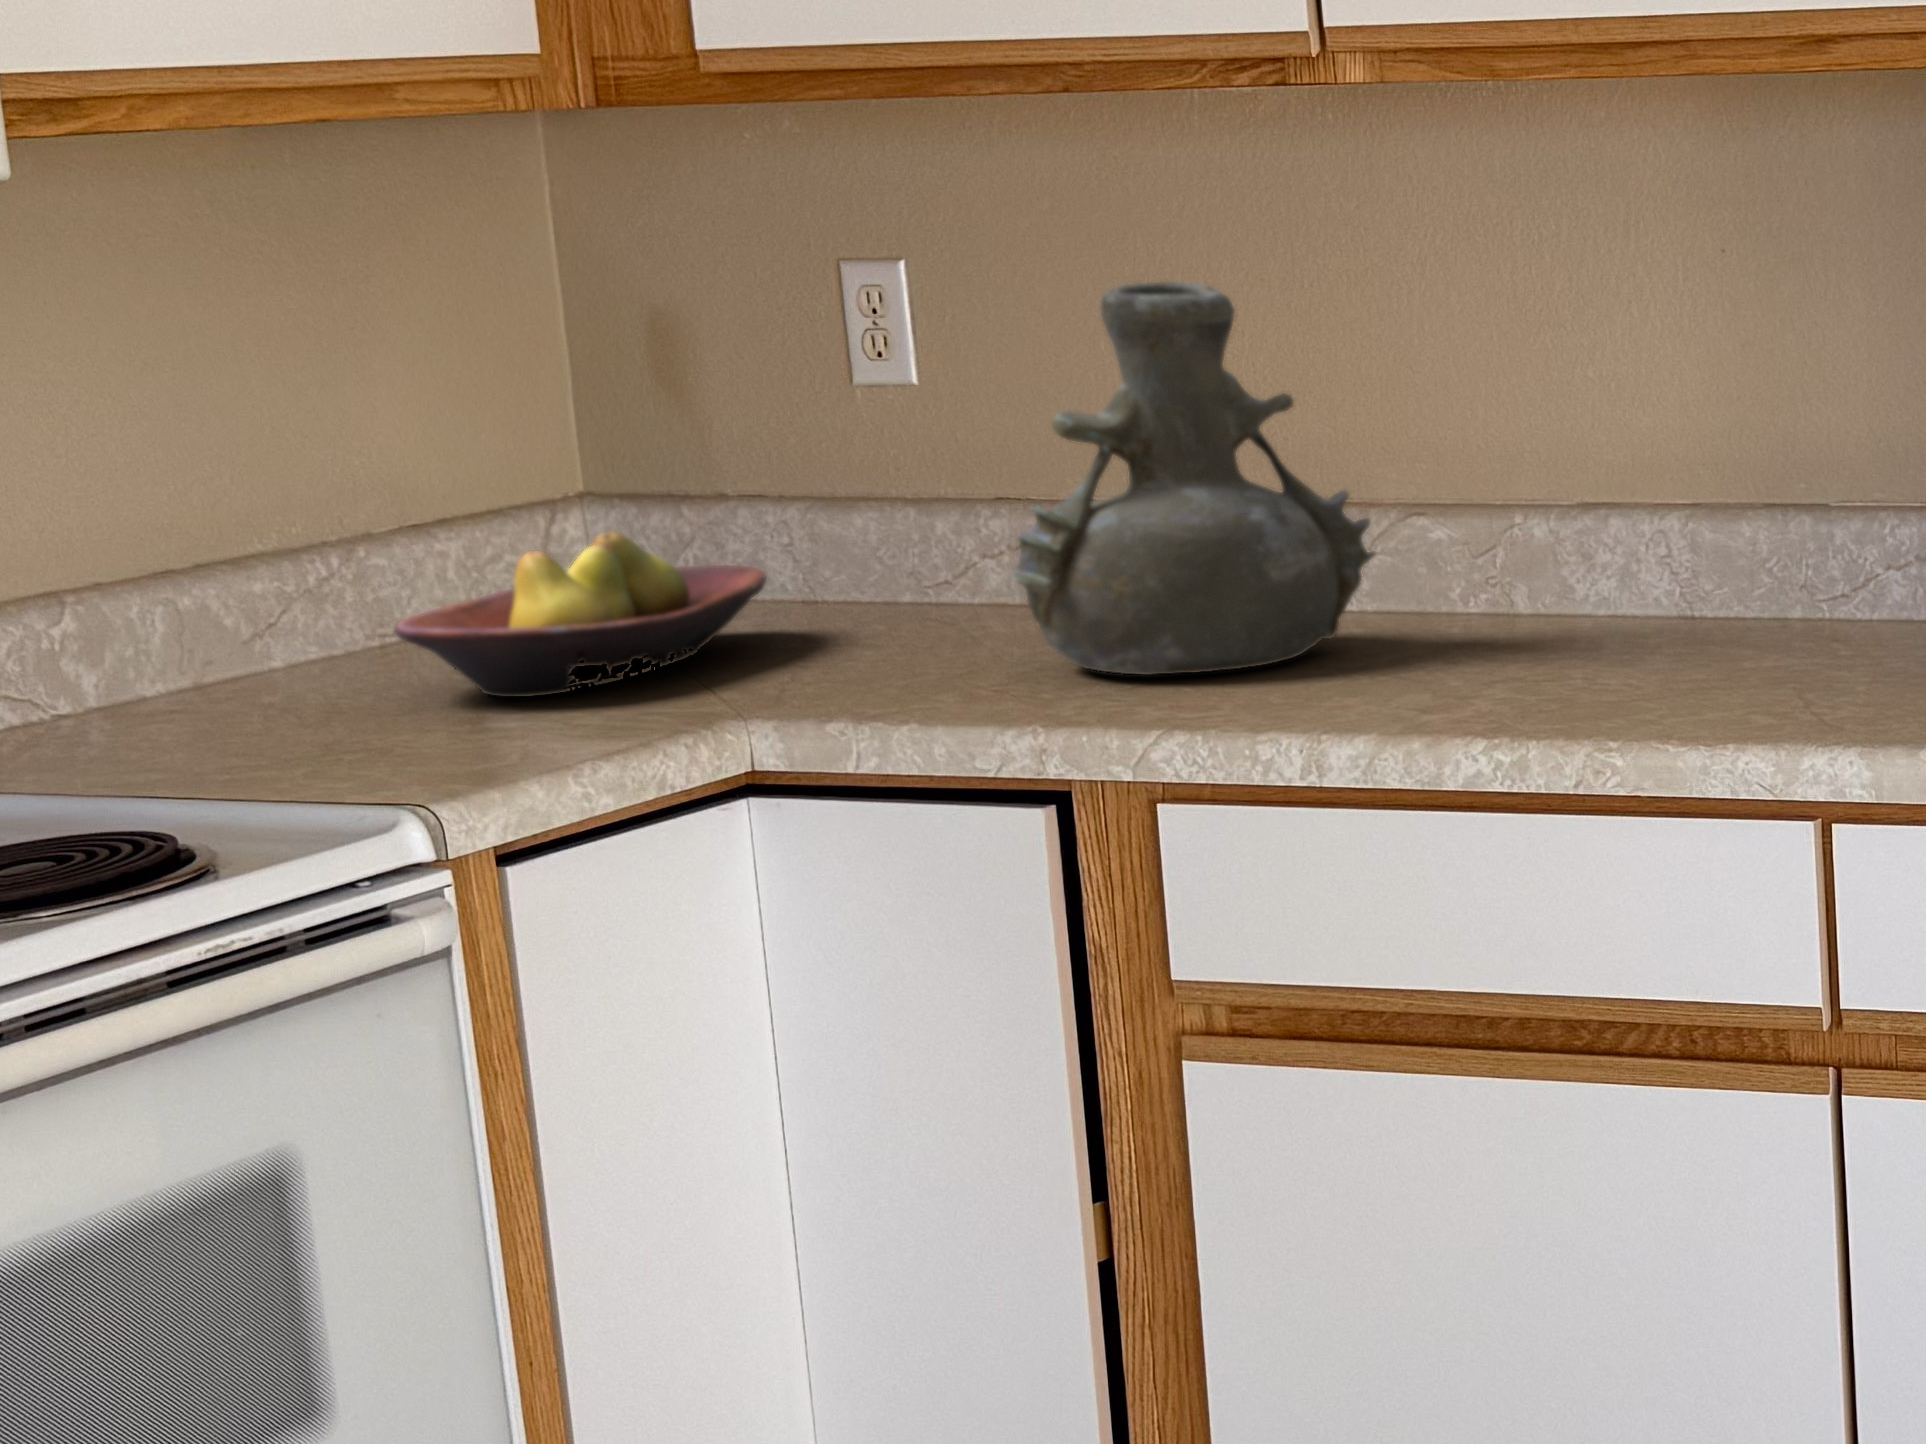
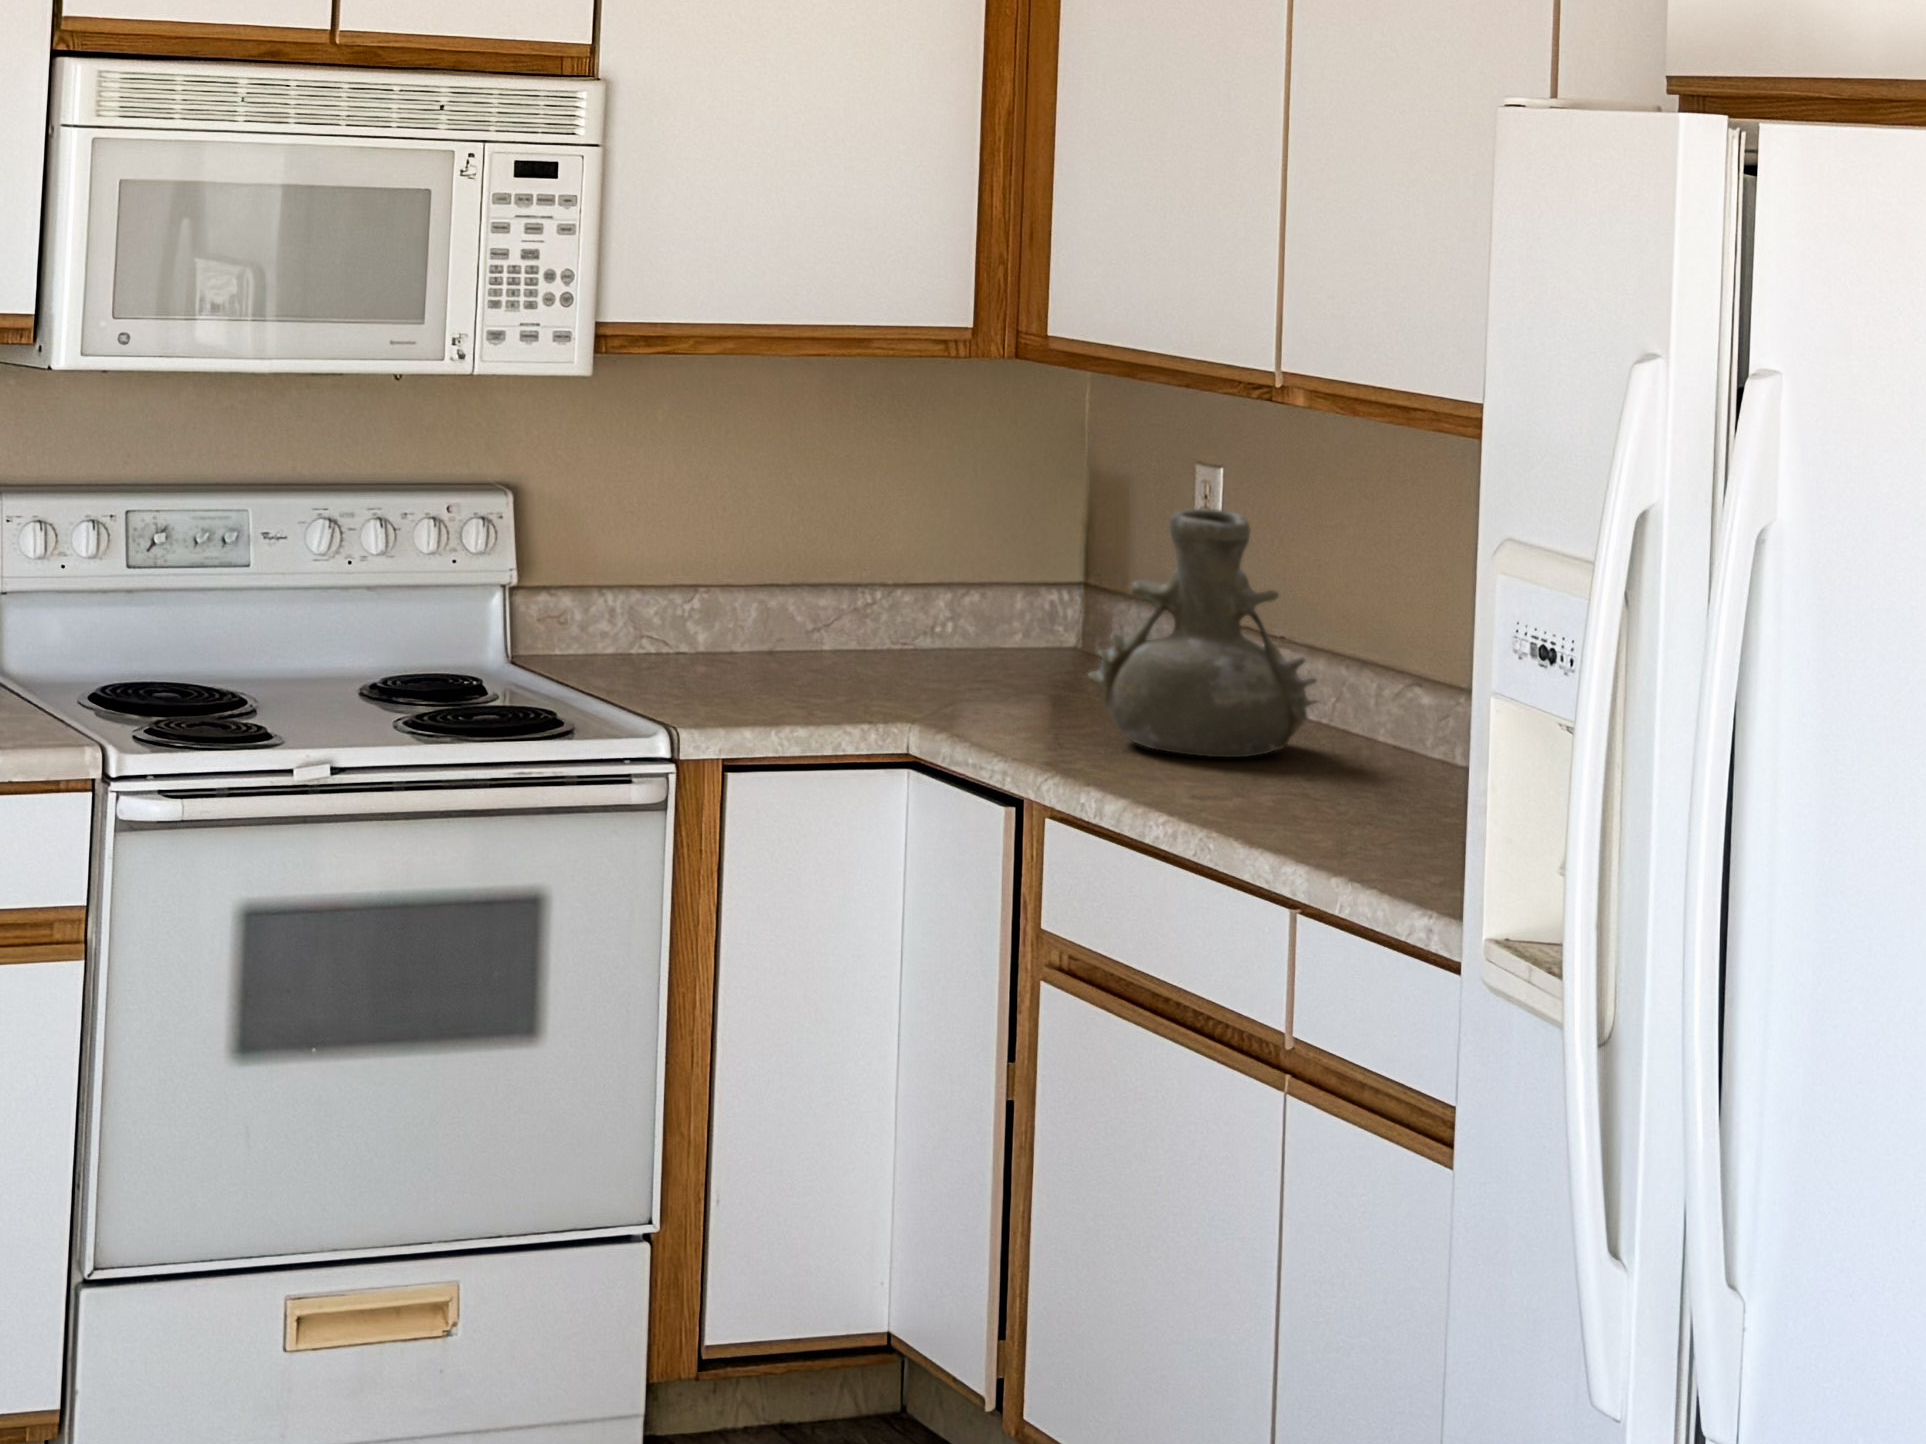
fruit bowl: present [395,533,767,697] -> none [827,607,1079,694]

